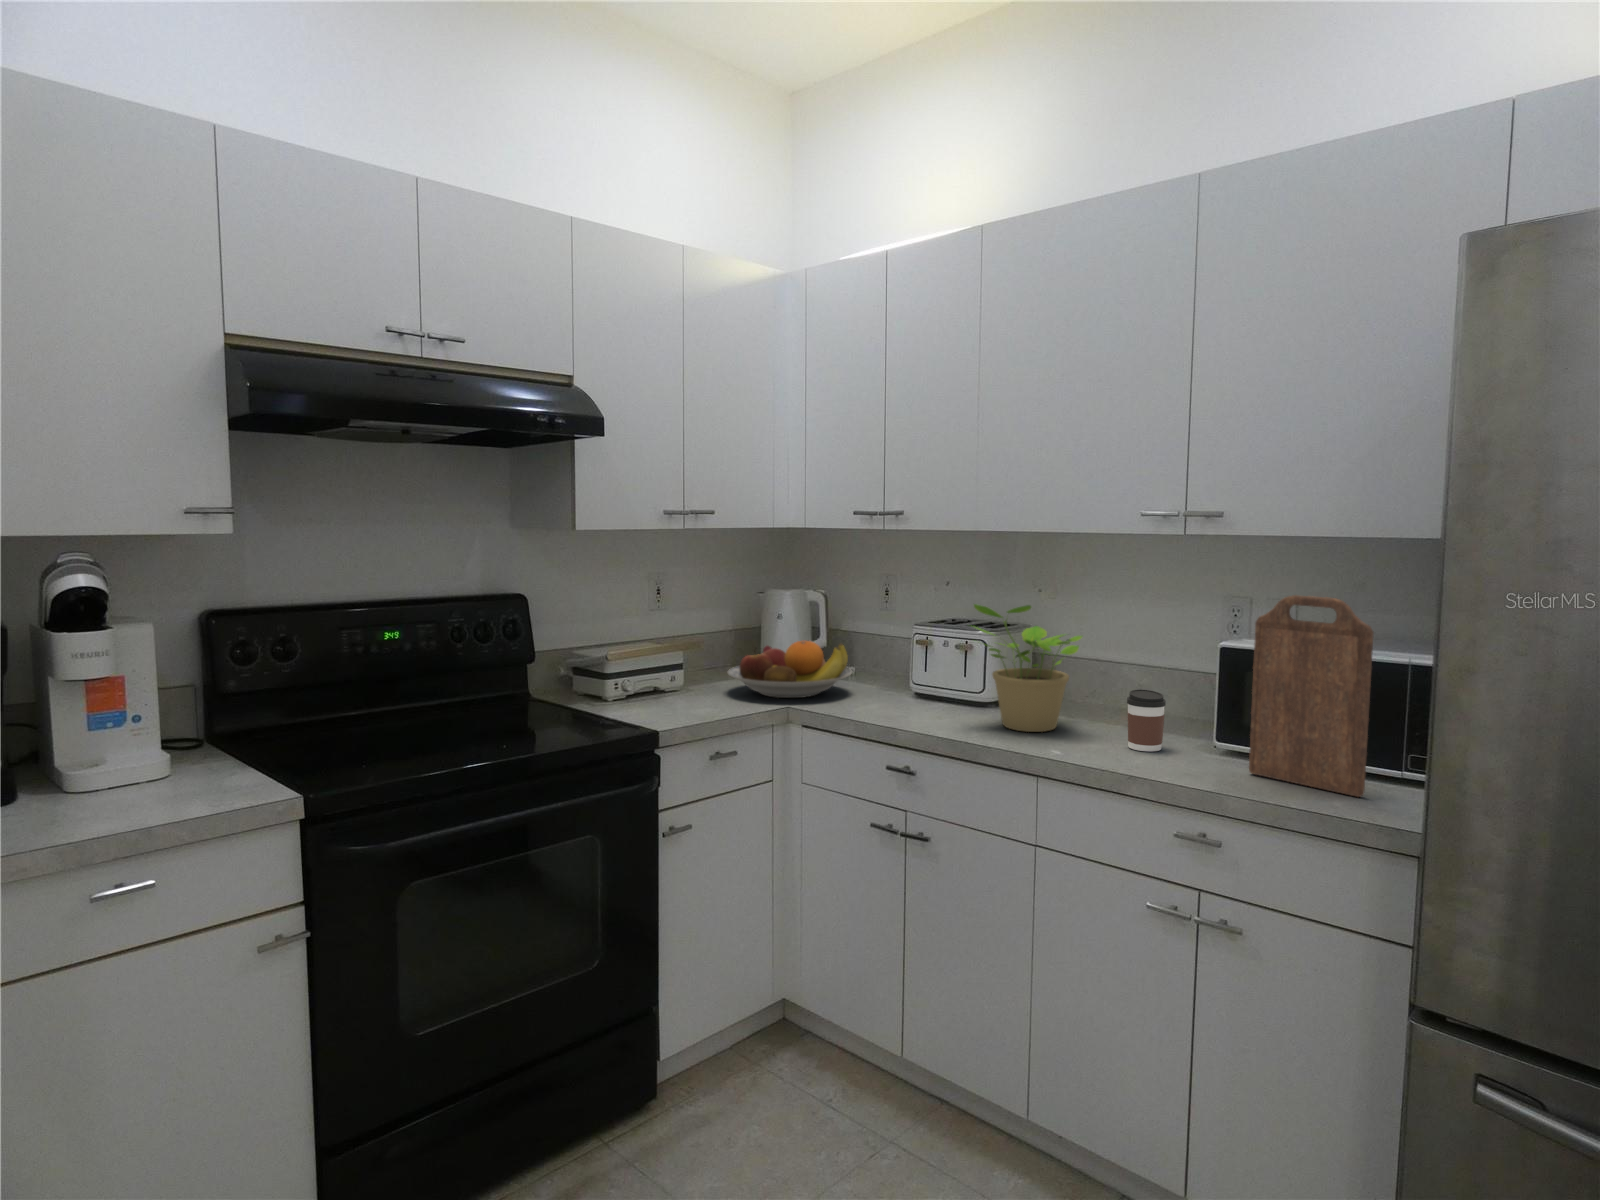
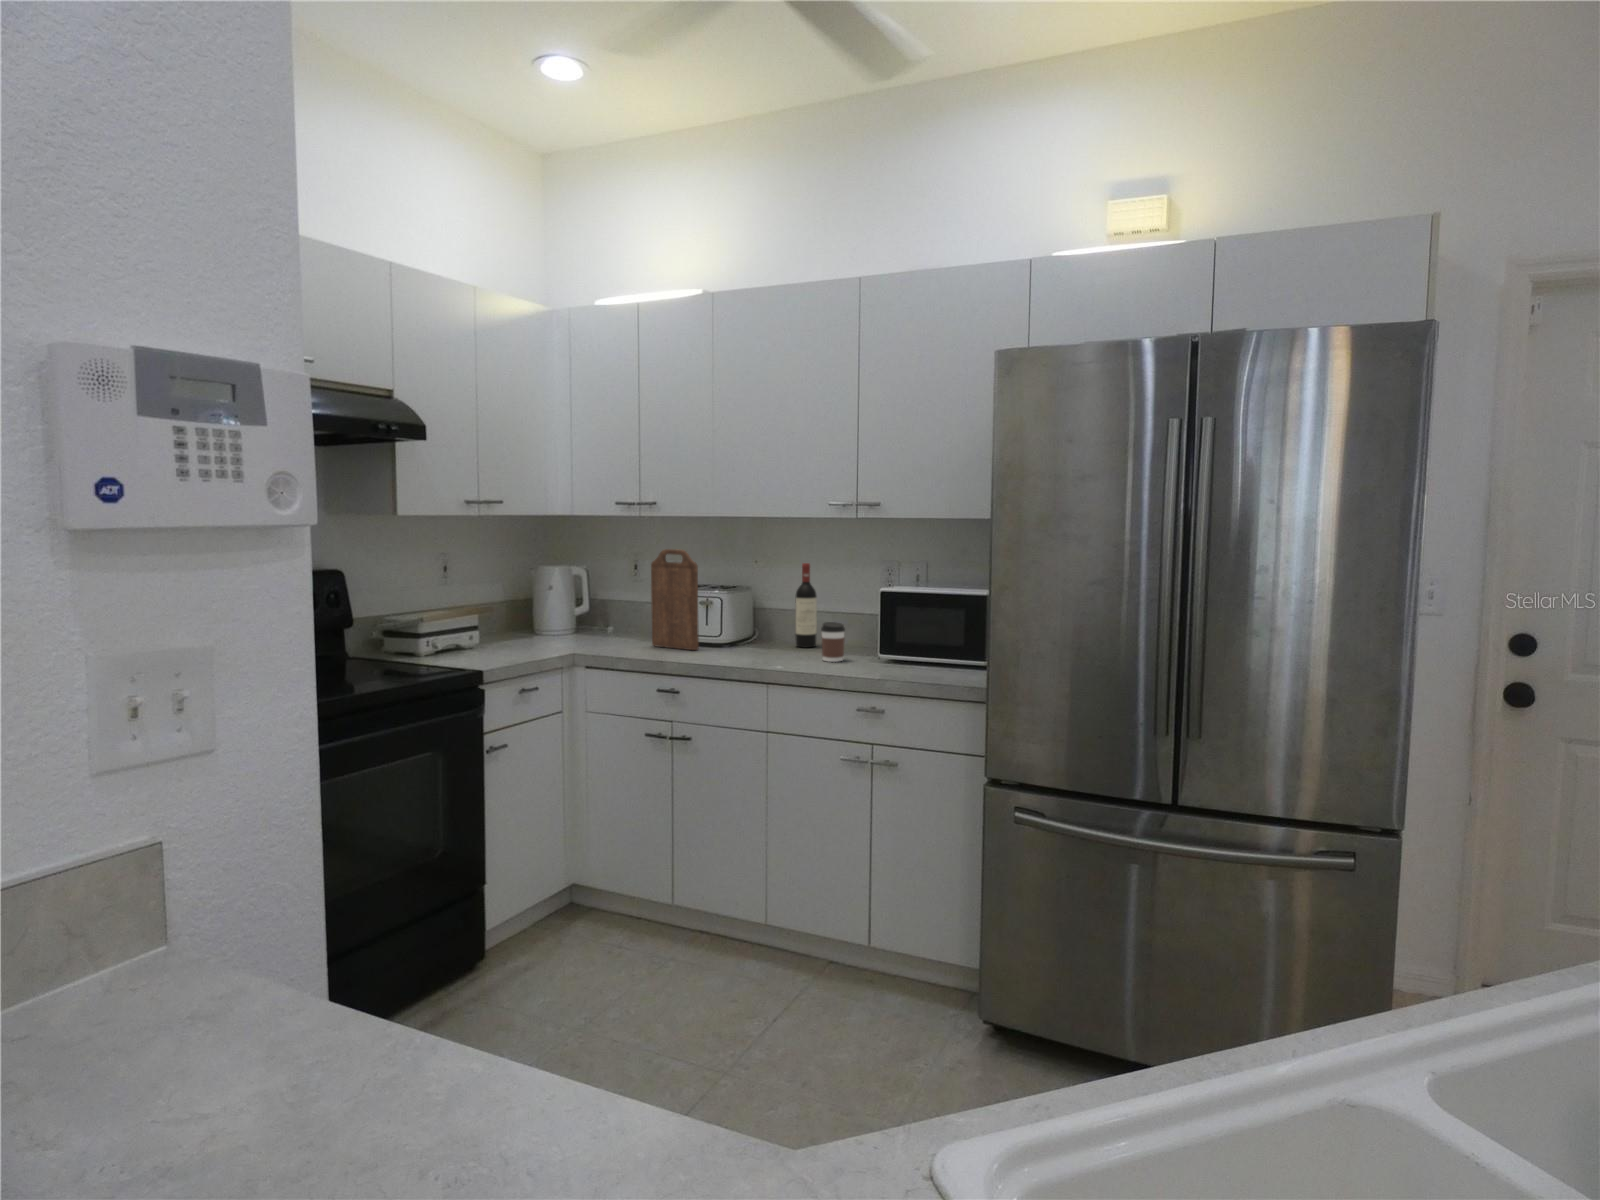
cutting board: present [1249,595,1374,797] -> present [651,549,699,650]
wine bottle: none [1093,596,1127,719] -> present [795,563,817,648]
potted plant: present [974,604,1082,732] -> none [710,568,791,657]
fruit bowl: present [728,641,852,698] -> none [519,604,618,649]

